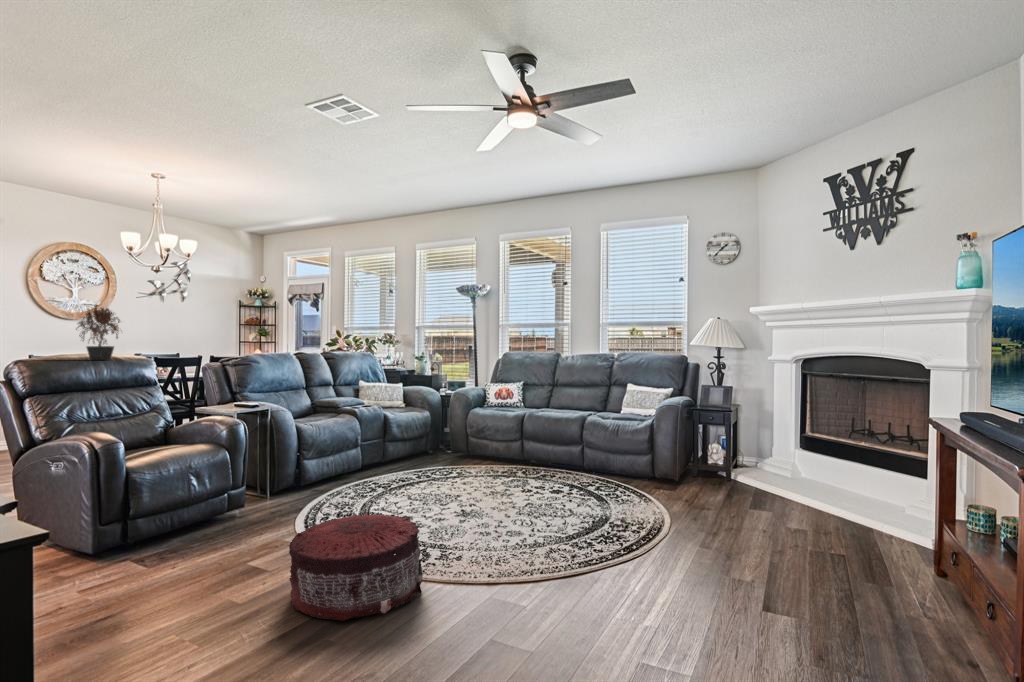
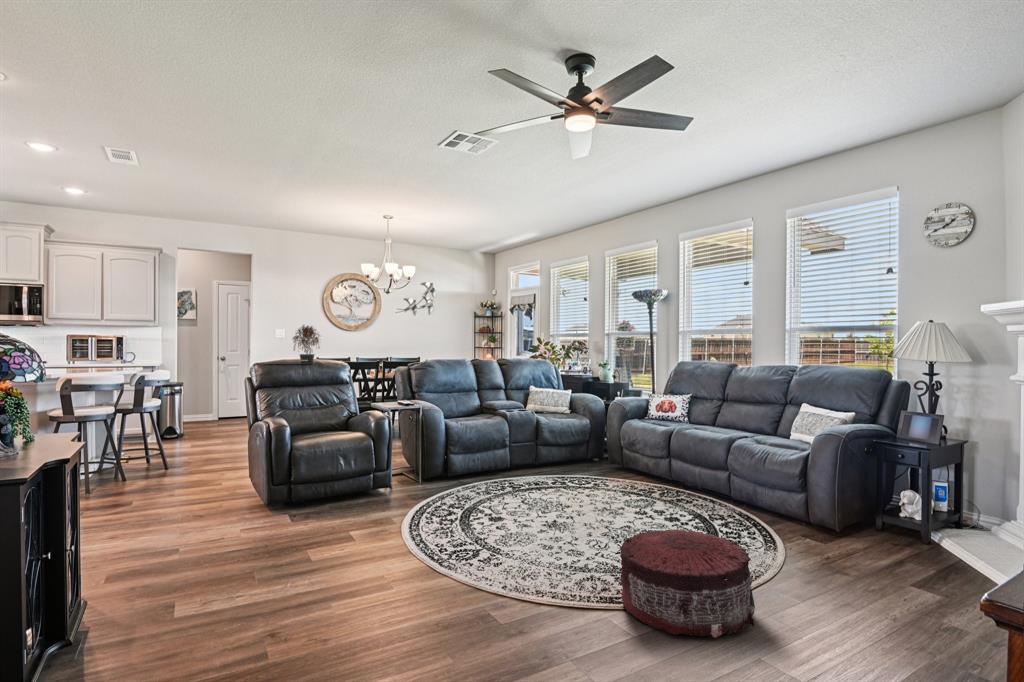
pouf: present [289,513,423,621] -> present [620,529,755,638]

